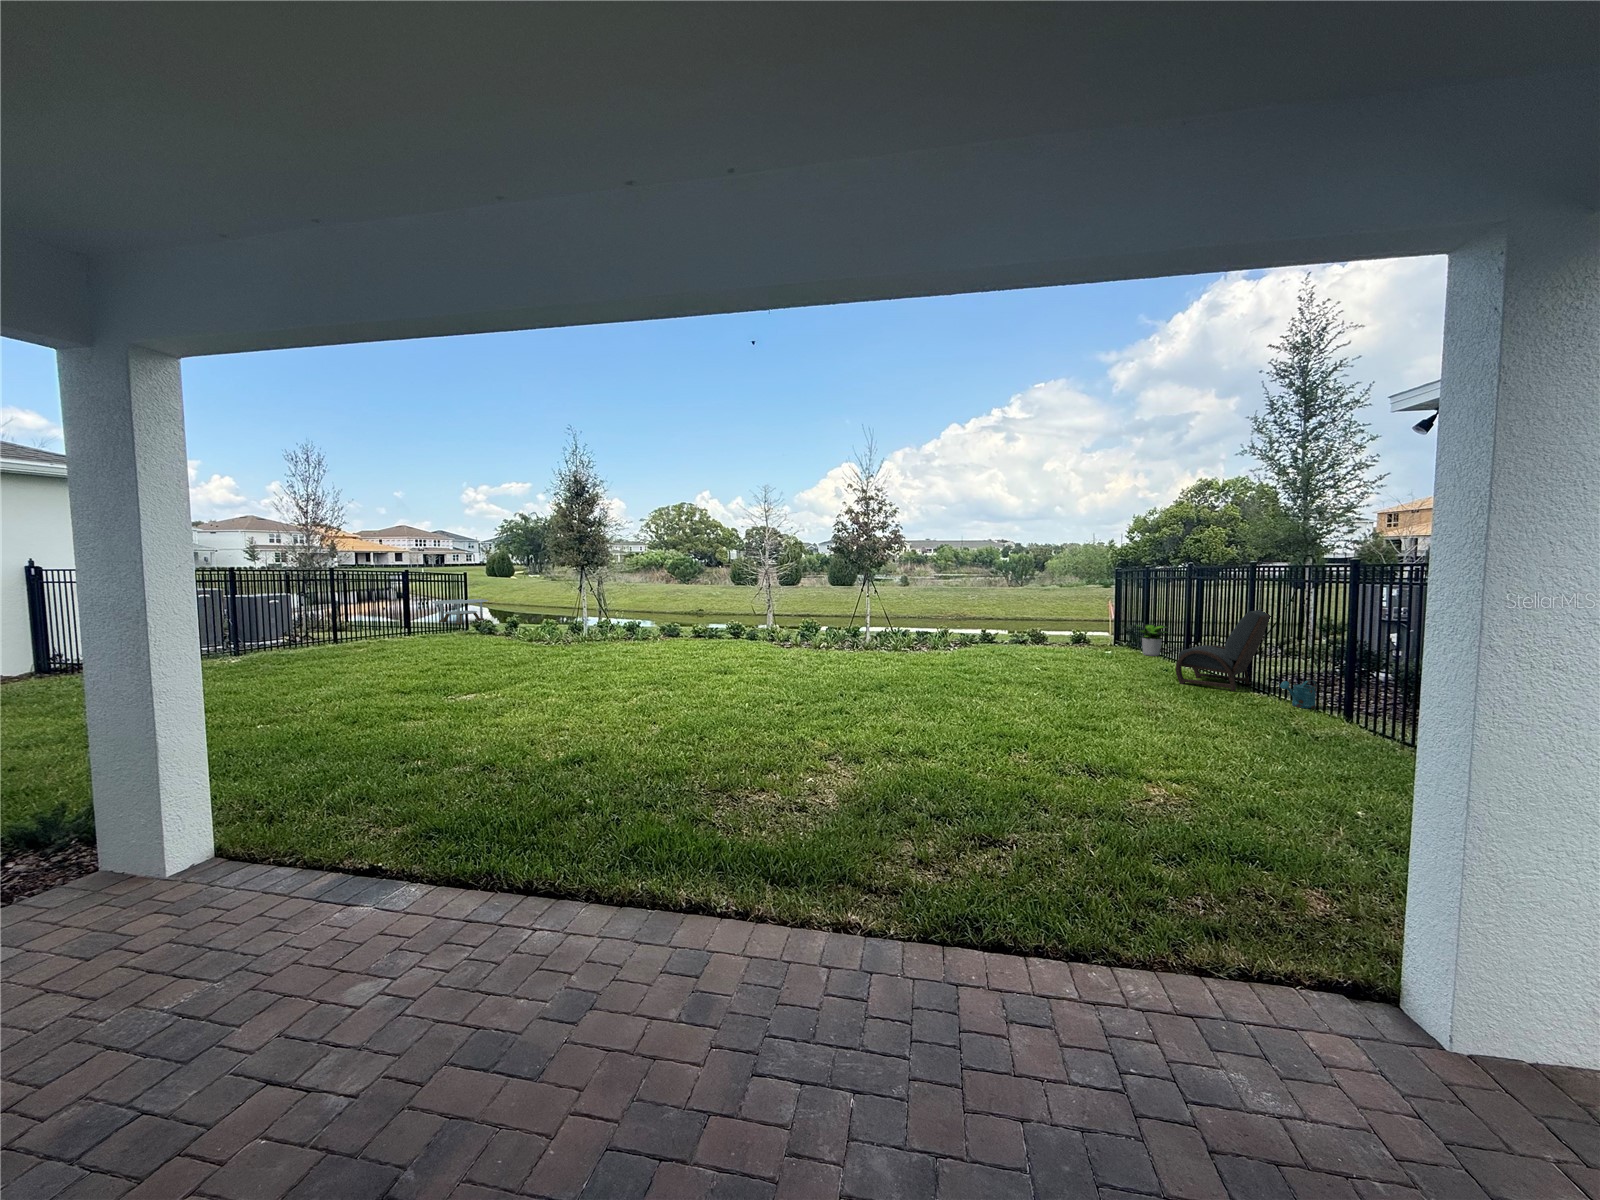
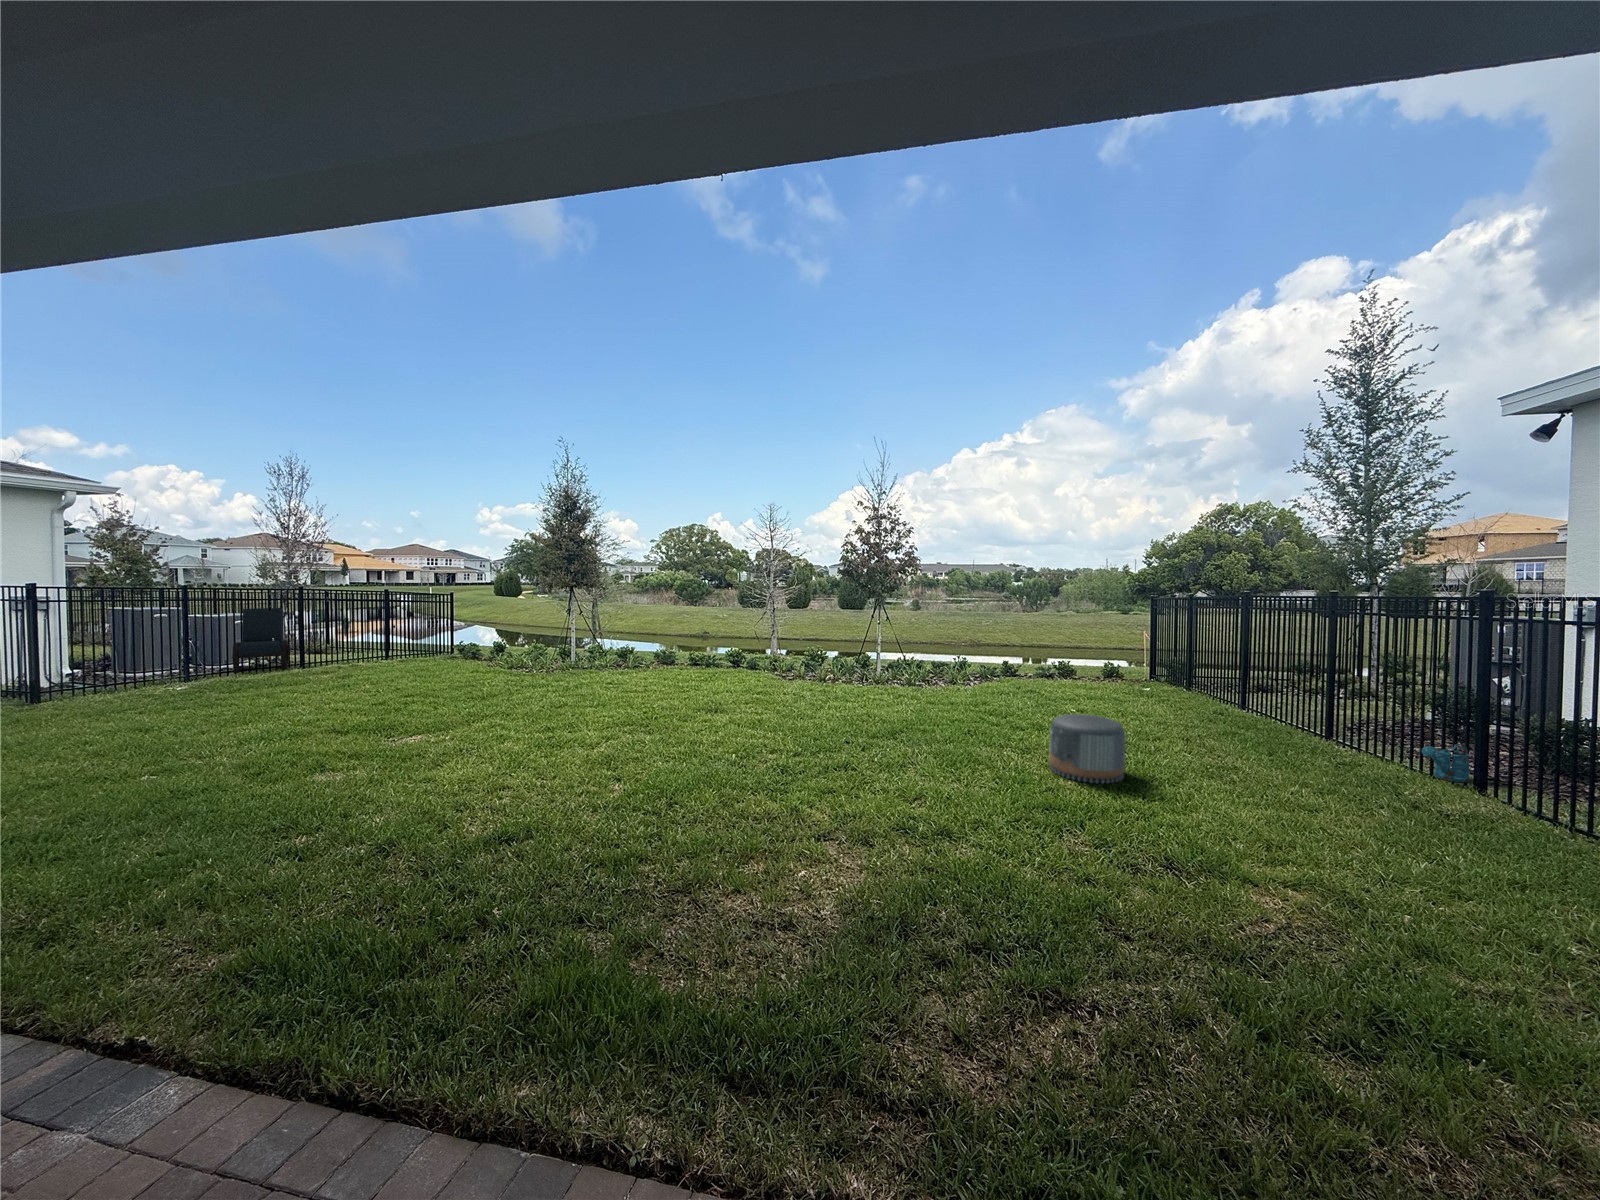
round table: present [431,599,488,624] -> none [421,619,483,646]
lounge chair: present [1176,610,1271,691] -> present [232,608,289,672]
potted plant: present [1135,624,1168,656] -> none [1184,659,1235,696]
pouf: none [997,662,1053,712] -> present [1049,714,1125,783]

